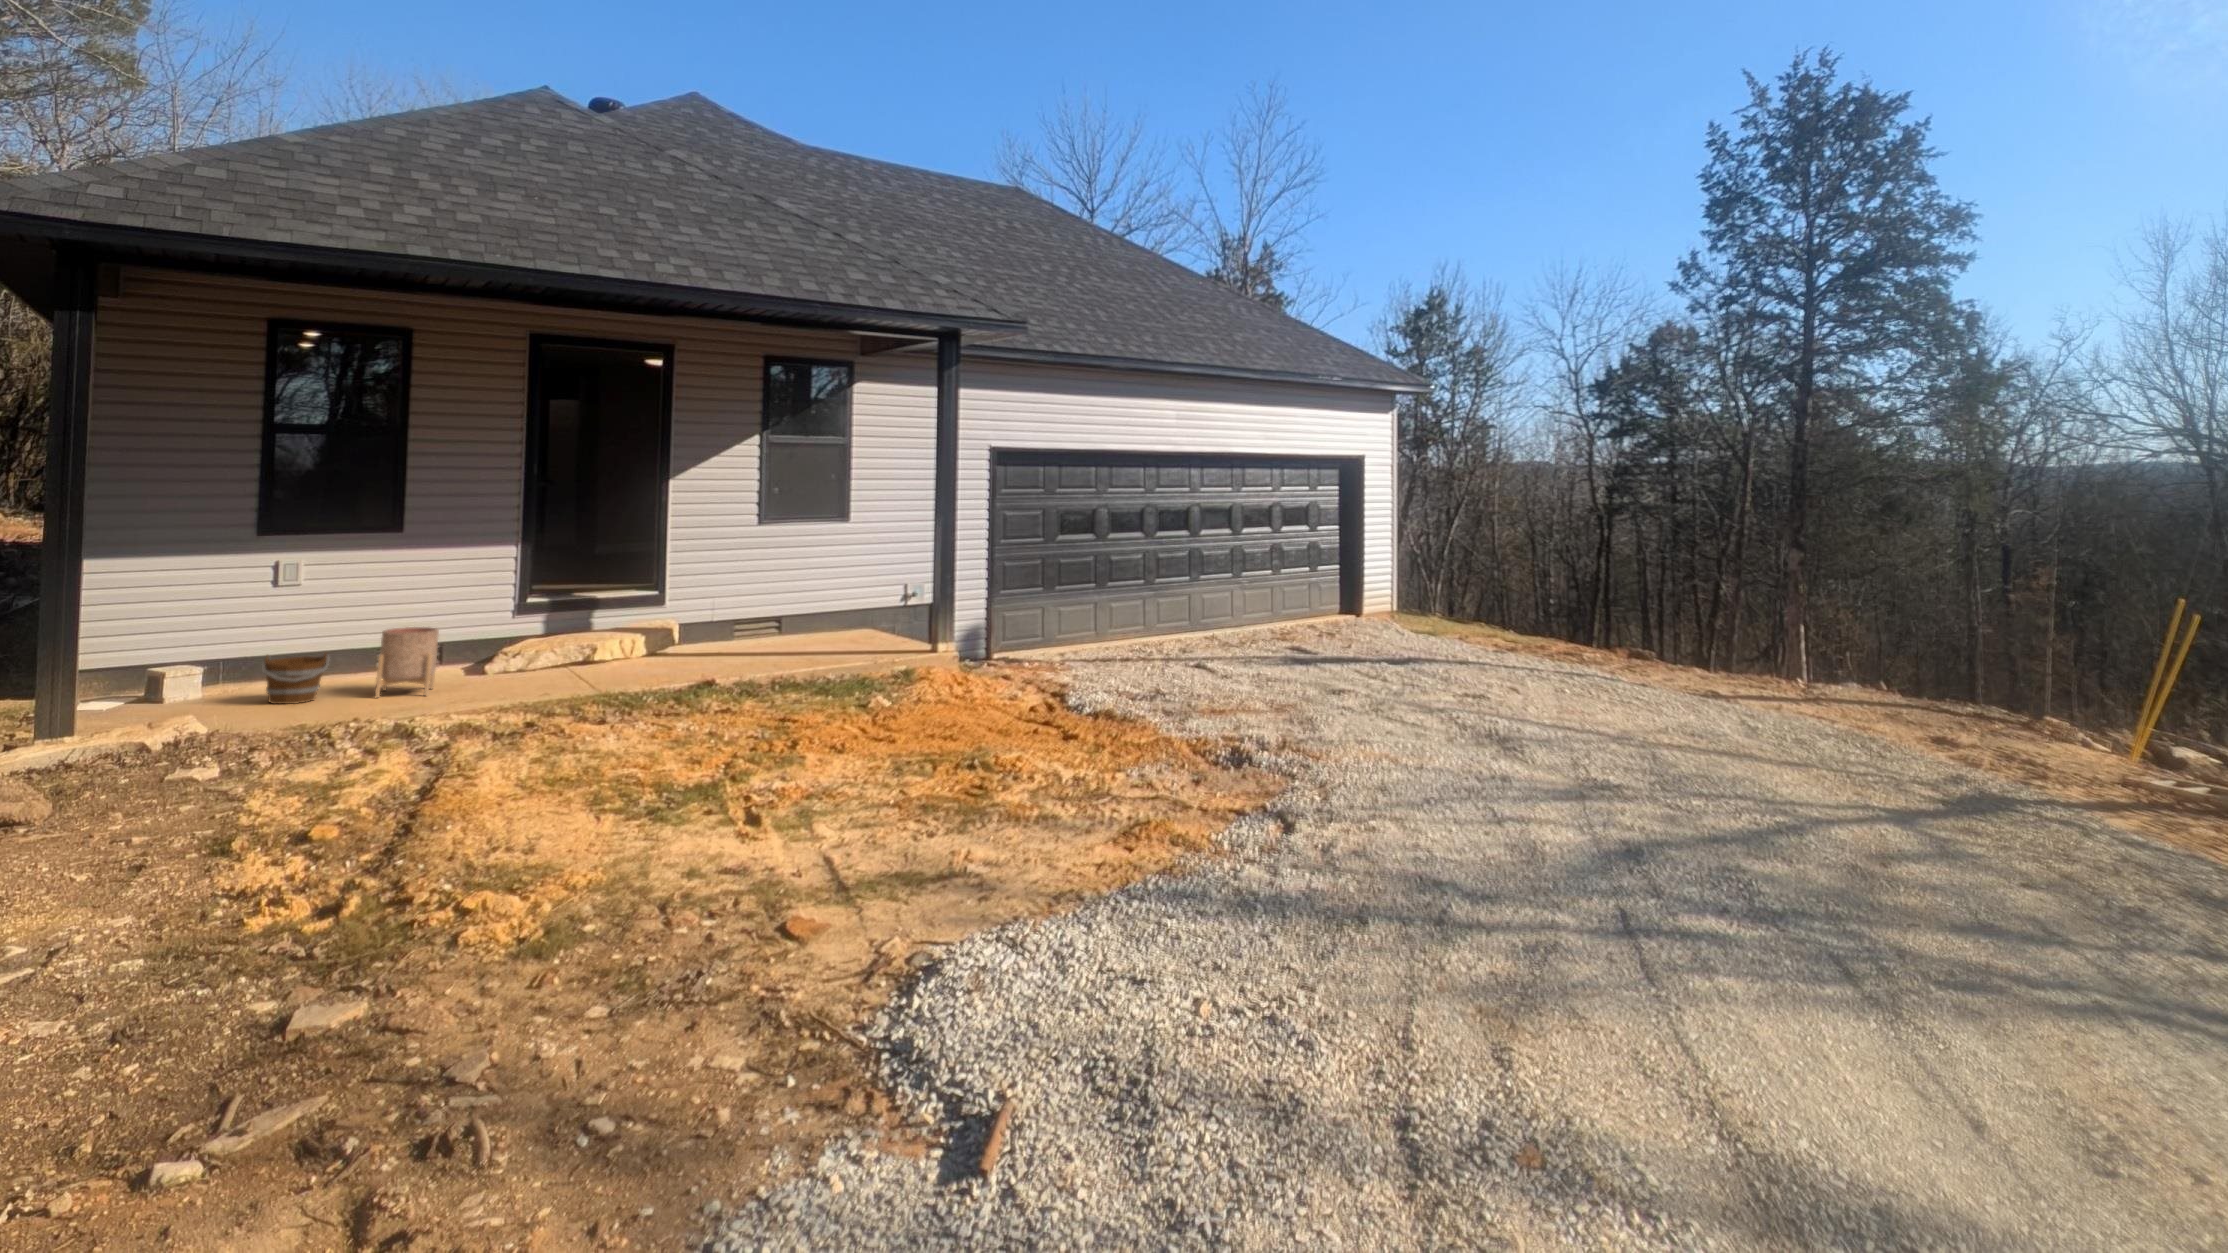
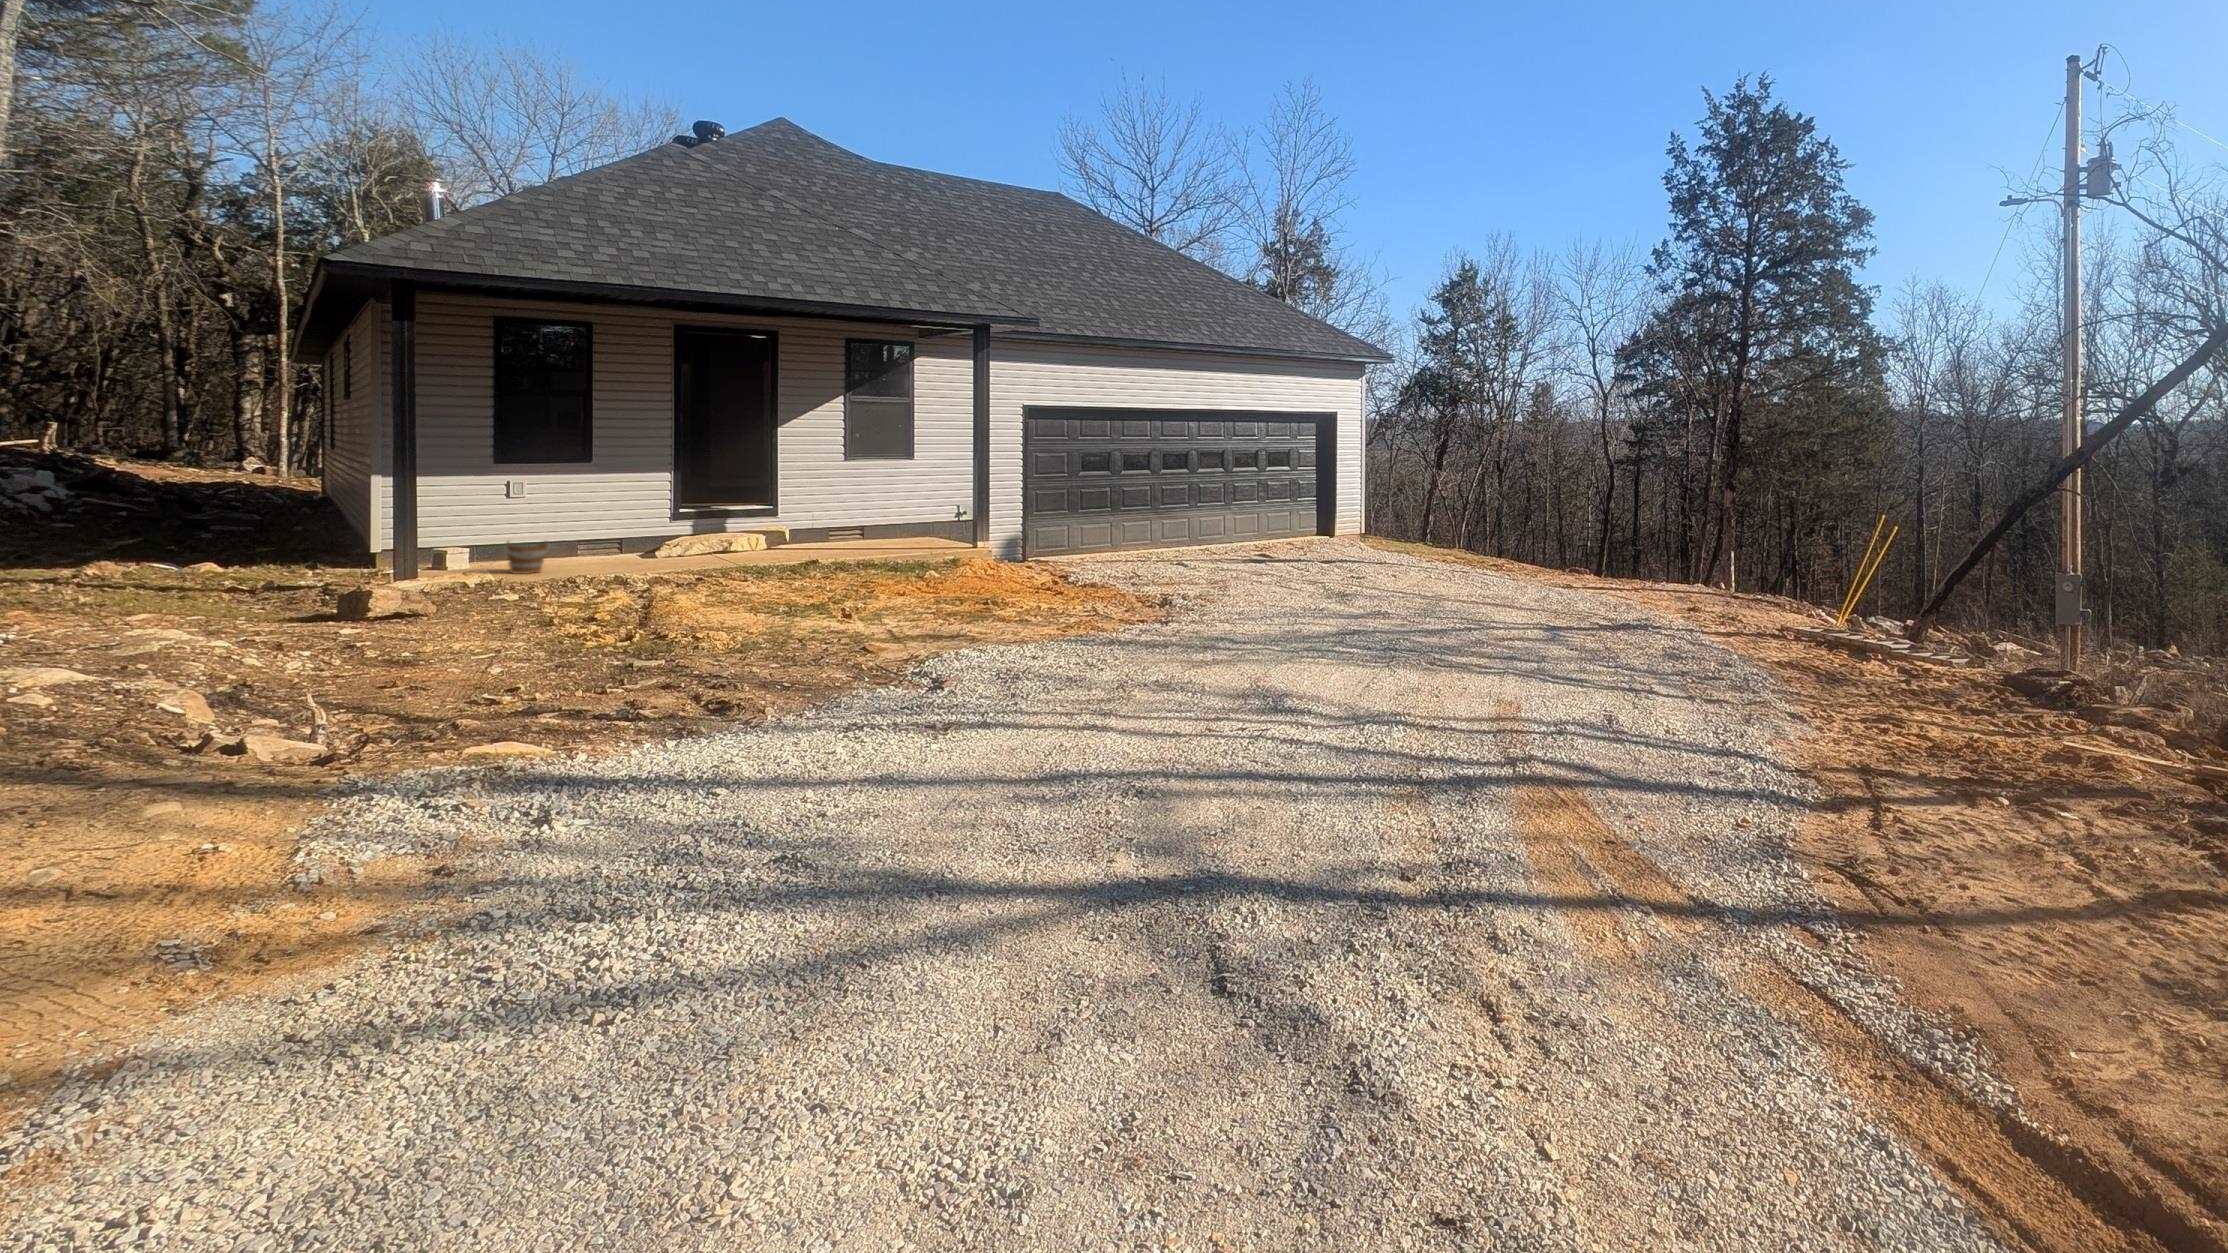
planter: present [375,627,439,698] -> none [581,526,622,572]

